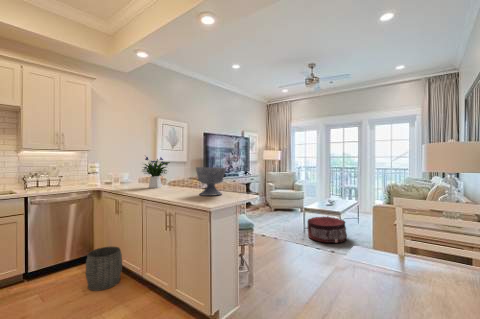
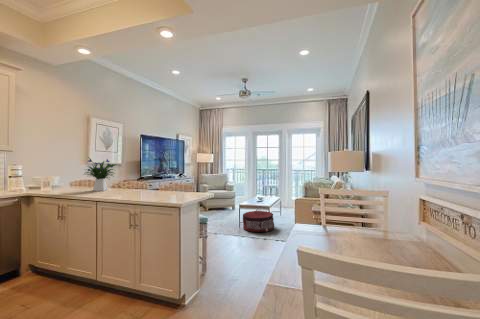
bowl: present [196,167,226,196] -> none [154,169,183,196]
woven basket: present [86,247,122,291] -> none [22,255,66,305]

